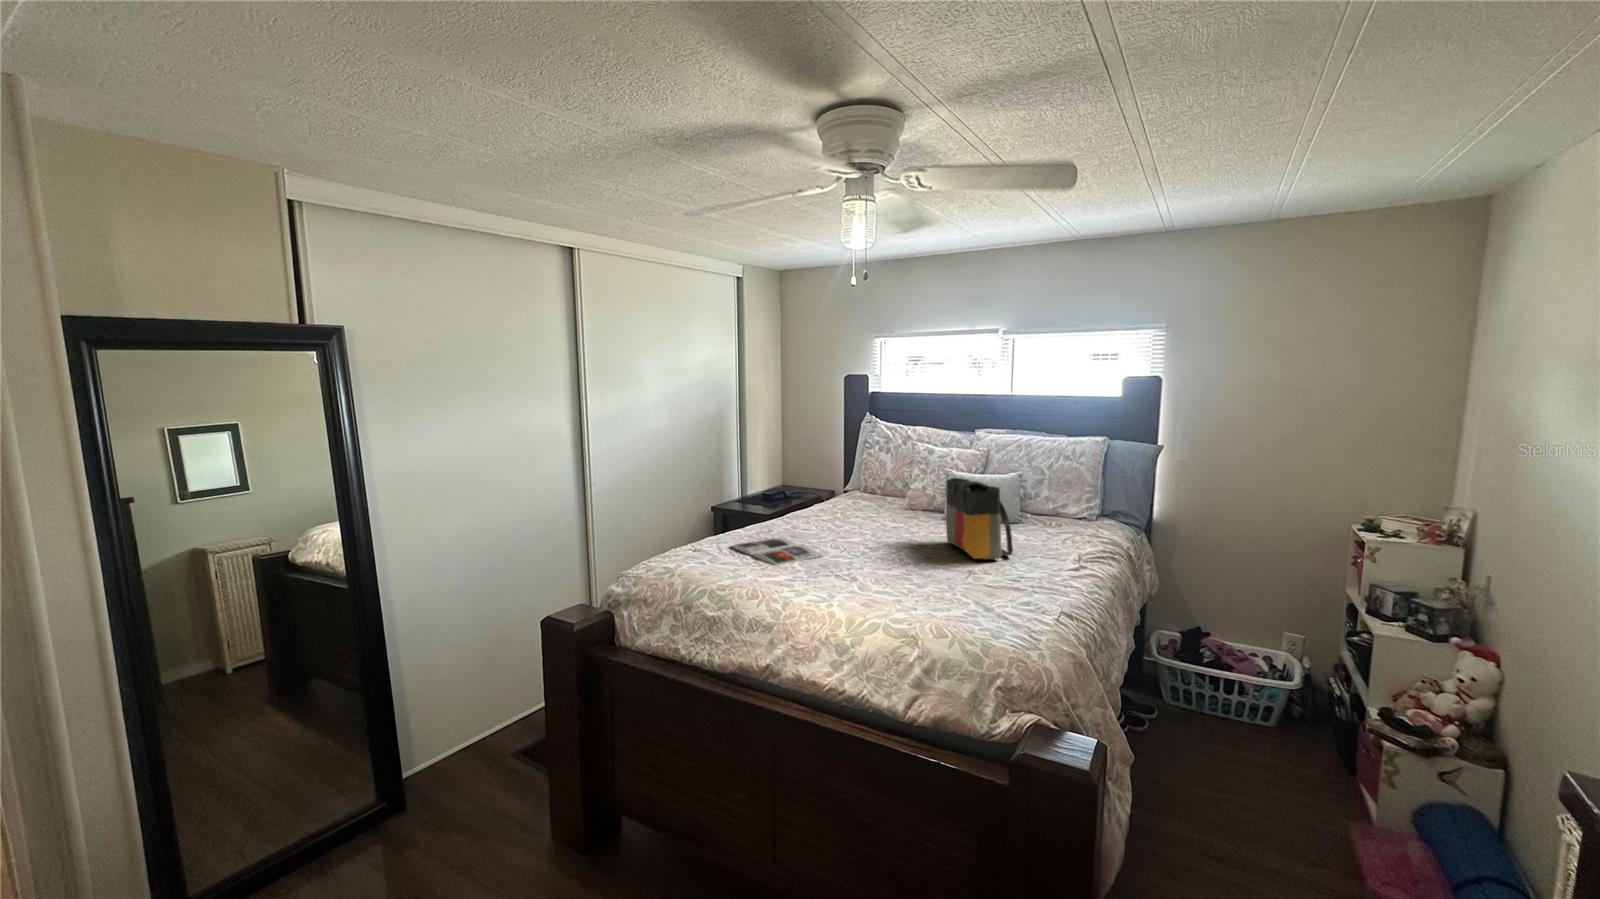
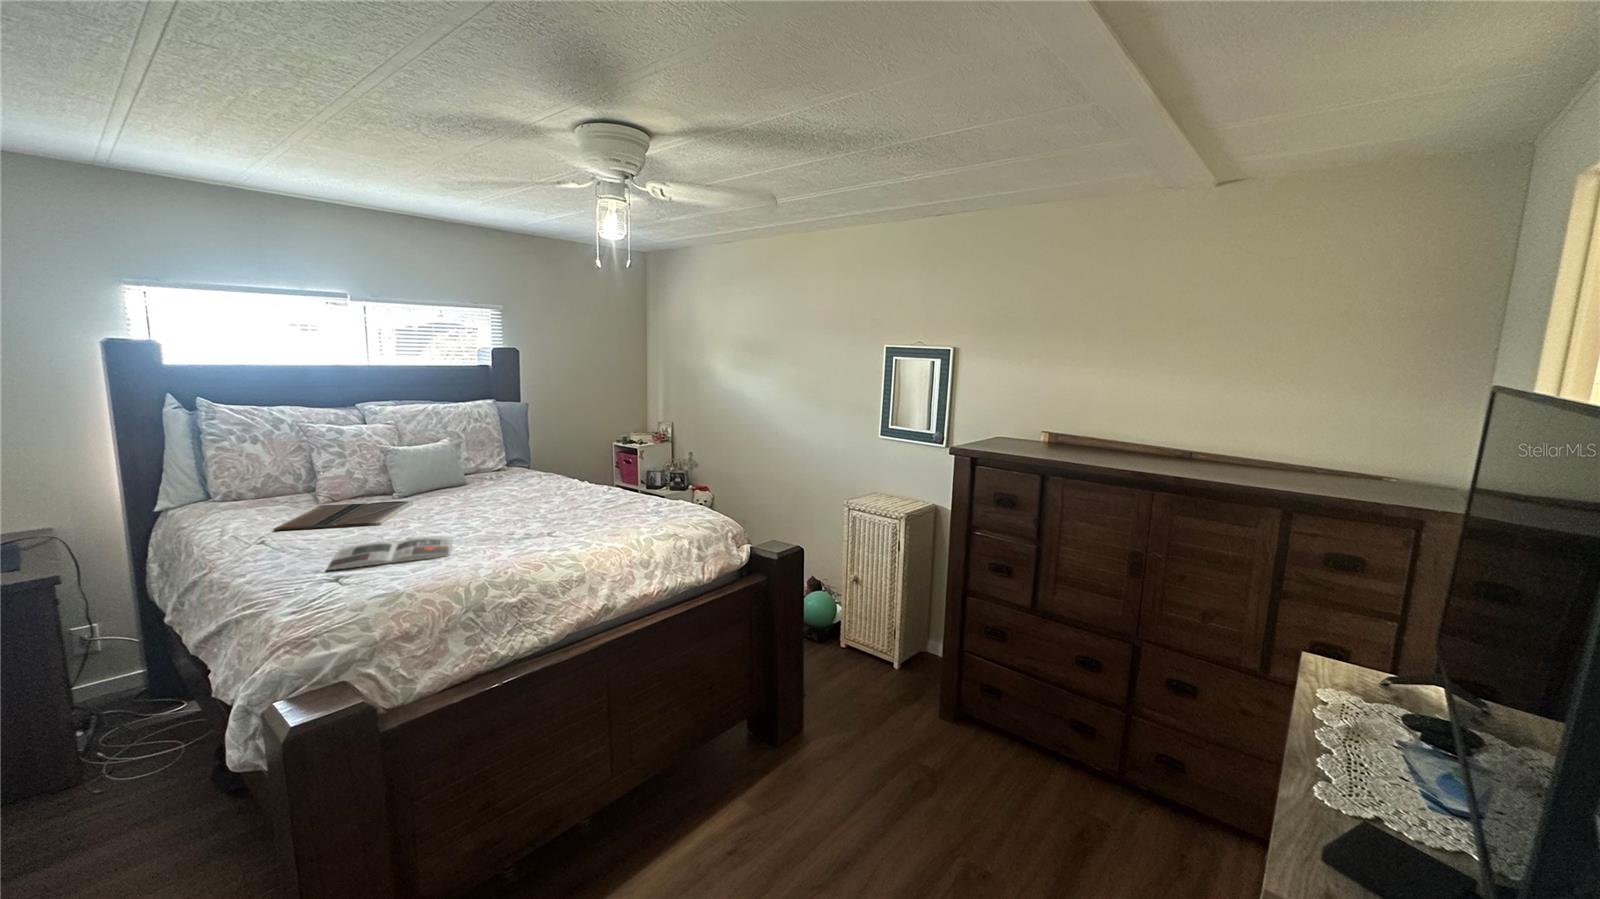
tote bag: present [946,478,1013,560] -> none [479,441,563,502]
laptop: none [817,510,922,534] -> present [273,501,413,530]

